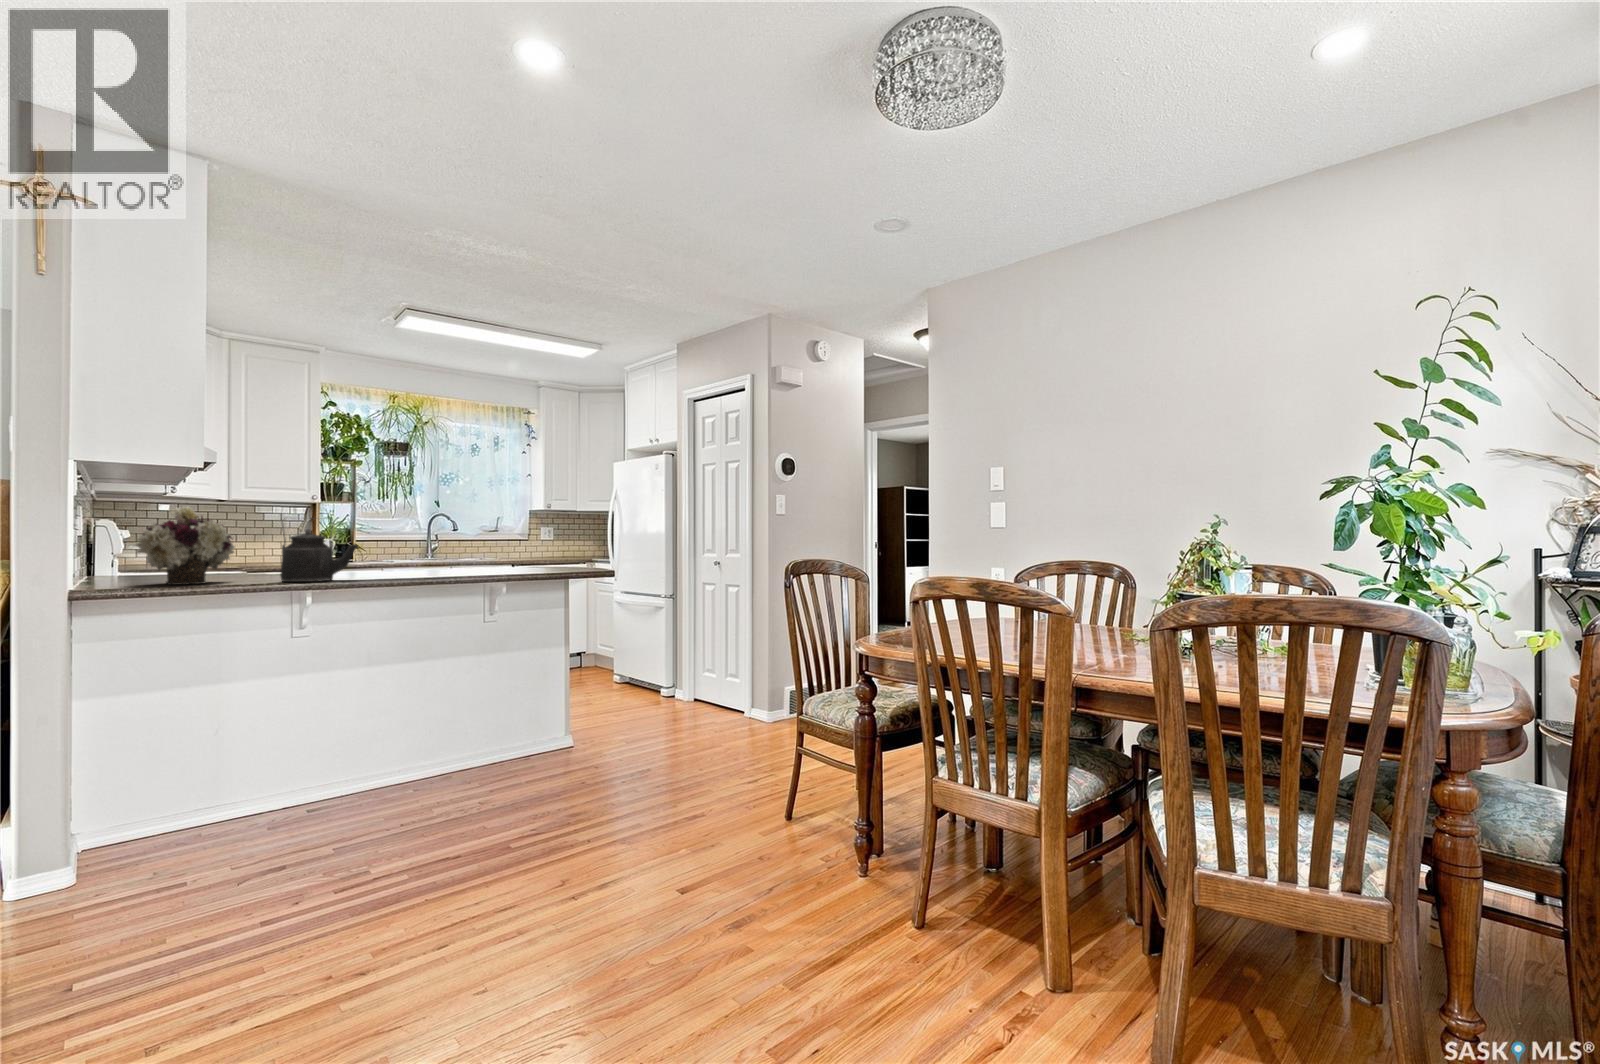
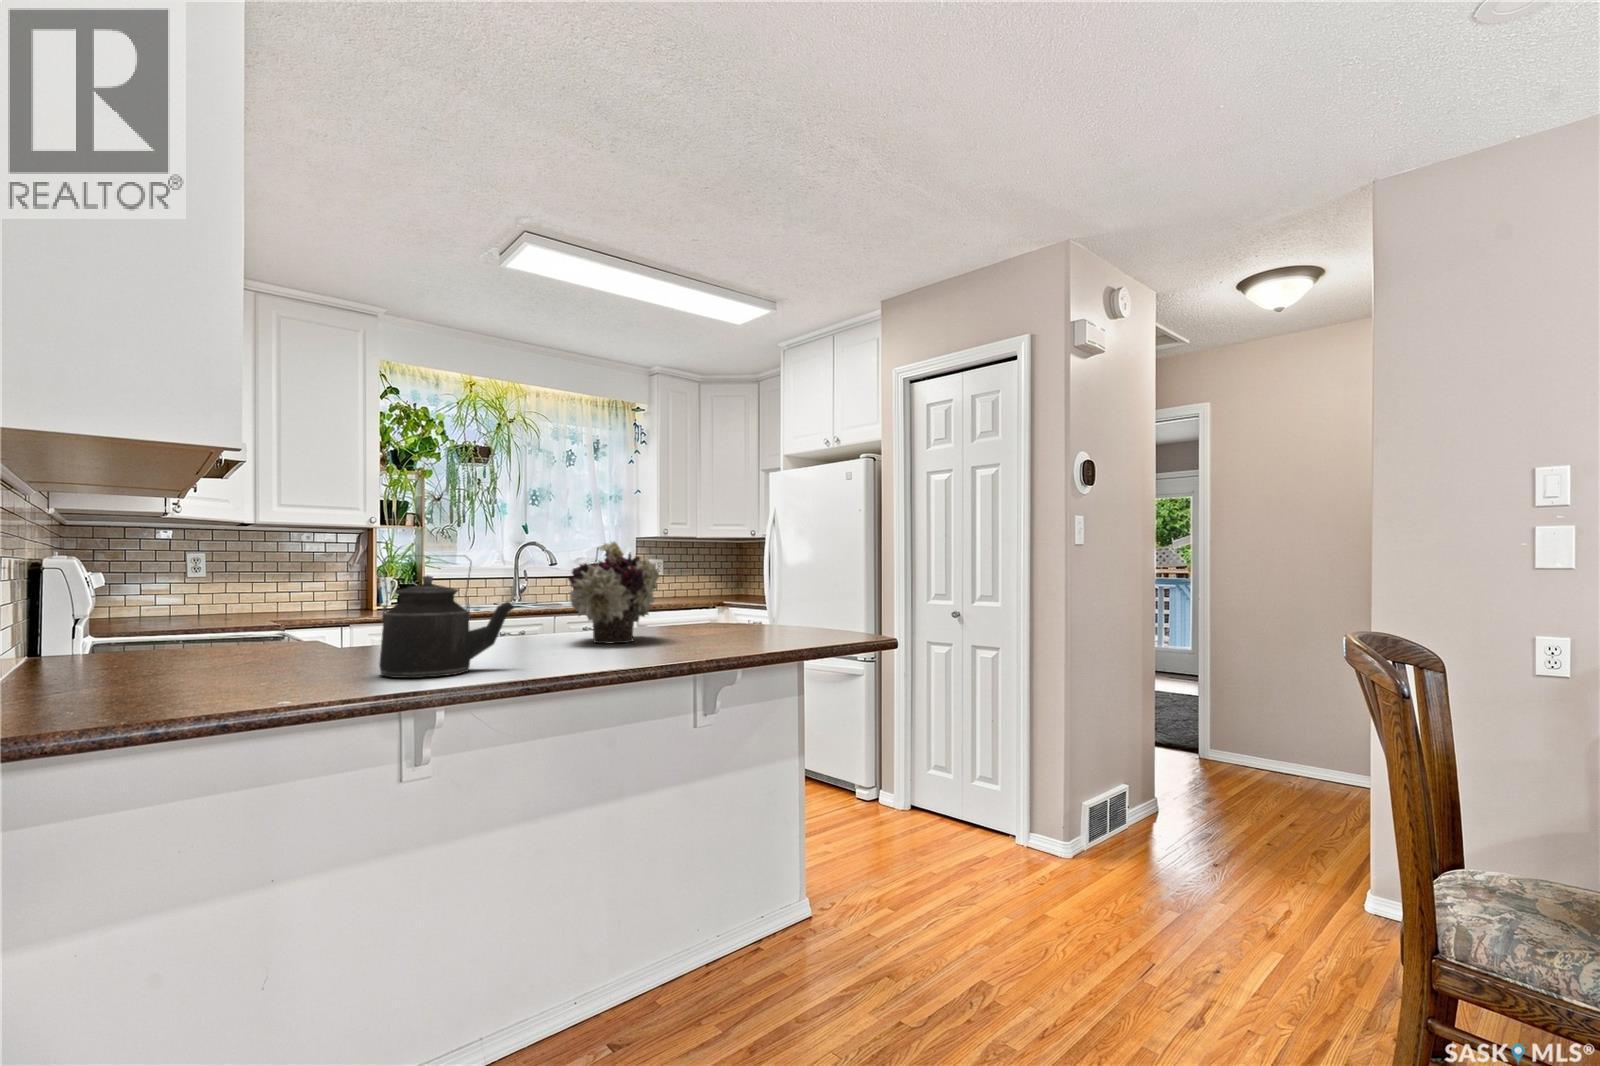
flower arrangement: present [134,507,235,585] -> present [568,541,660,644]

